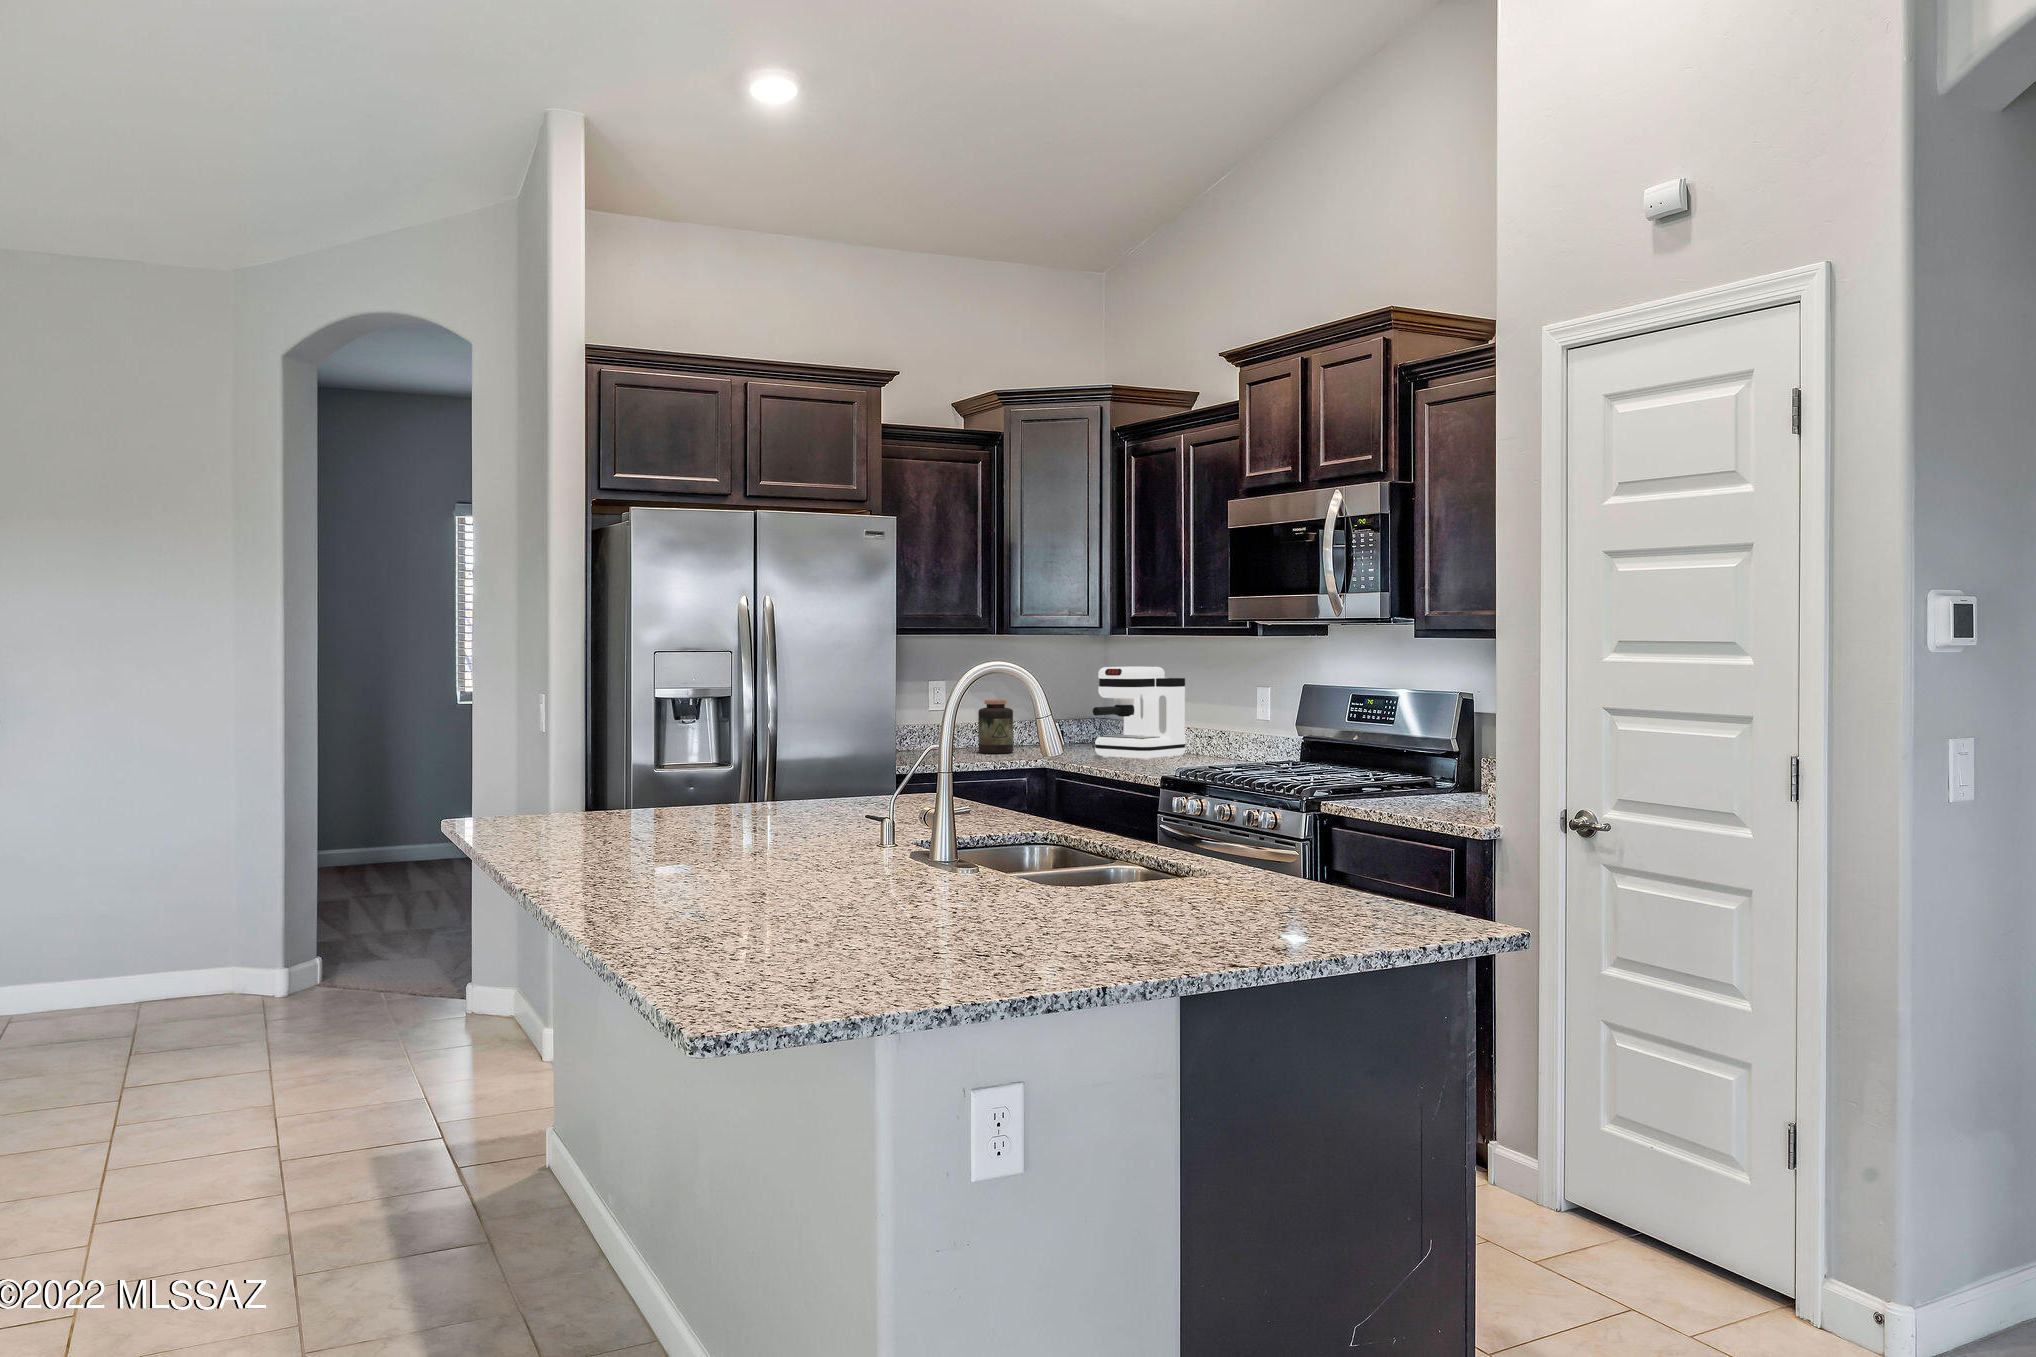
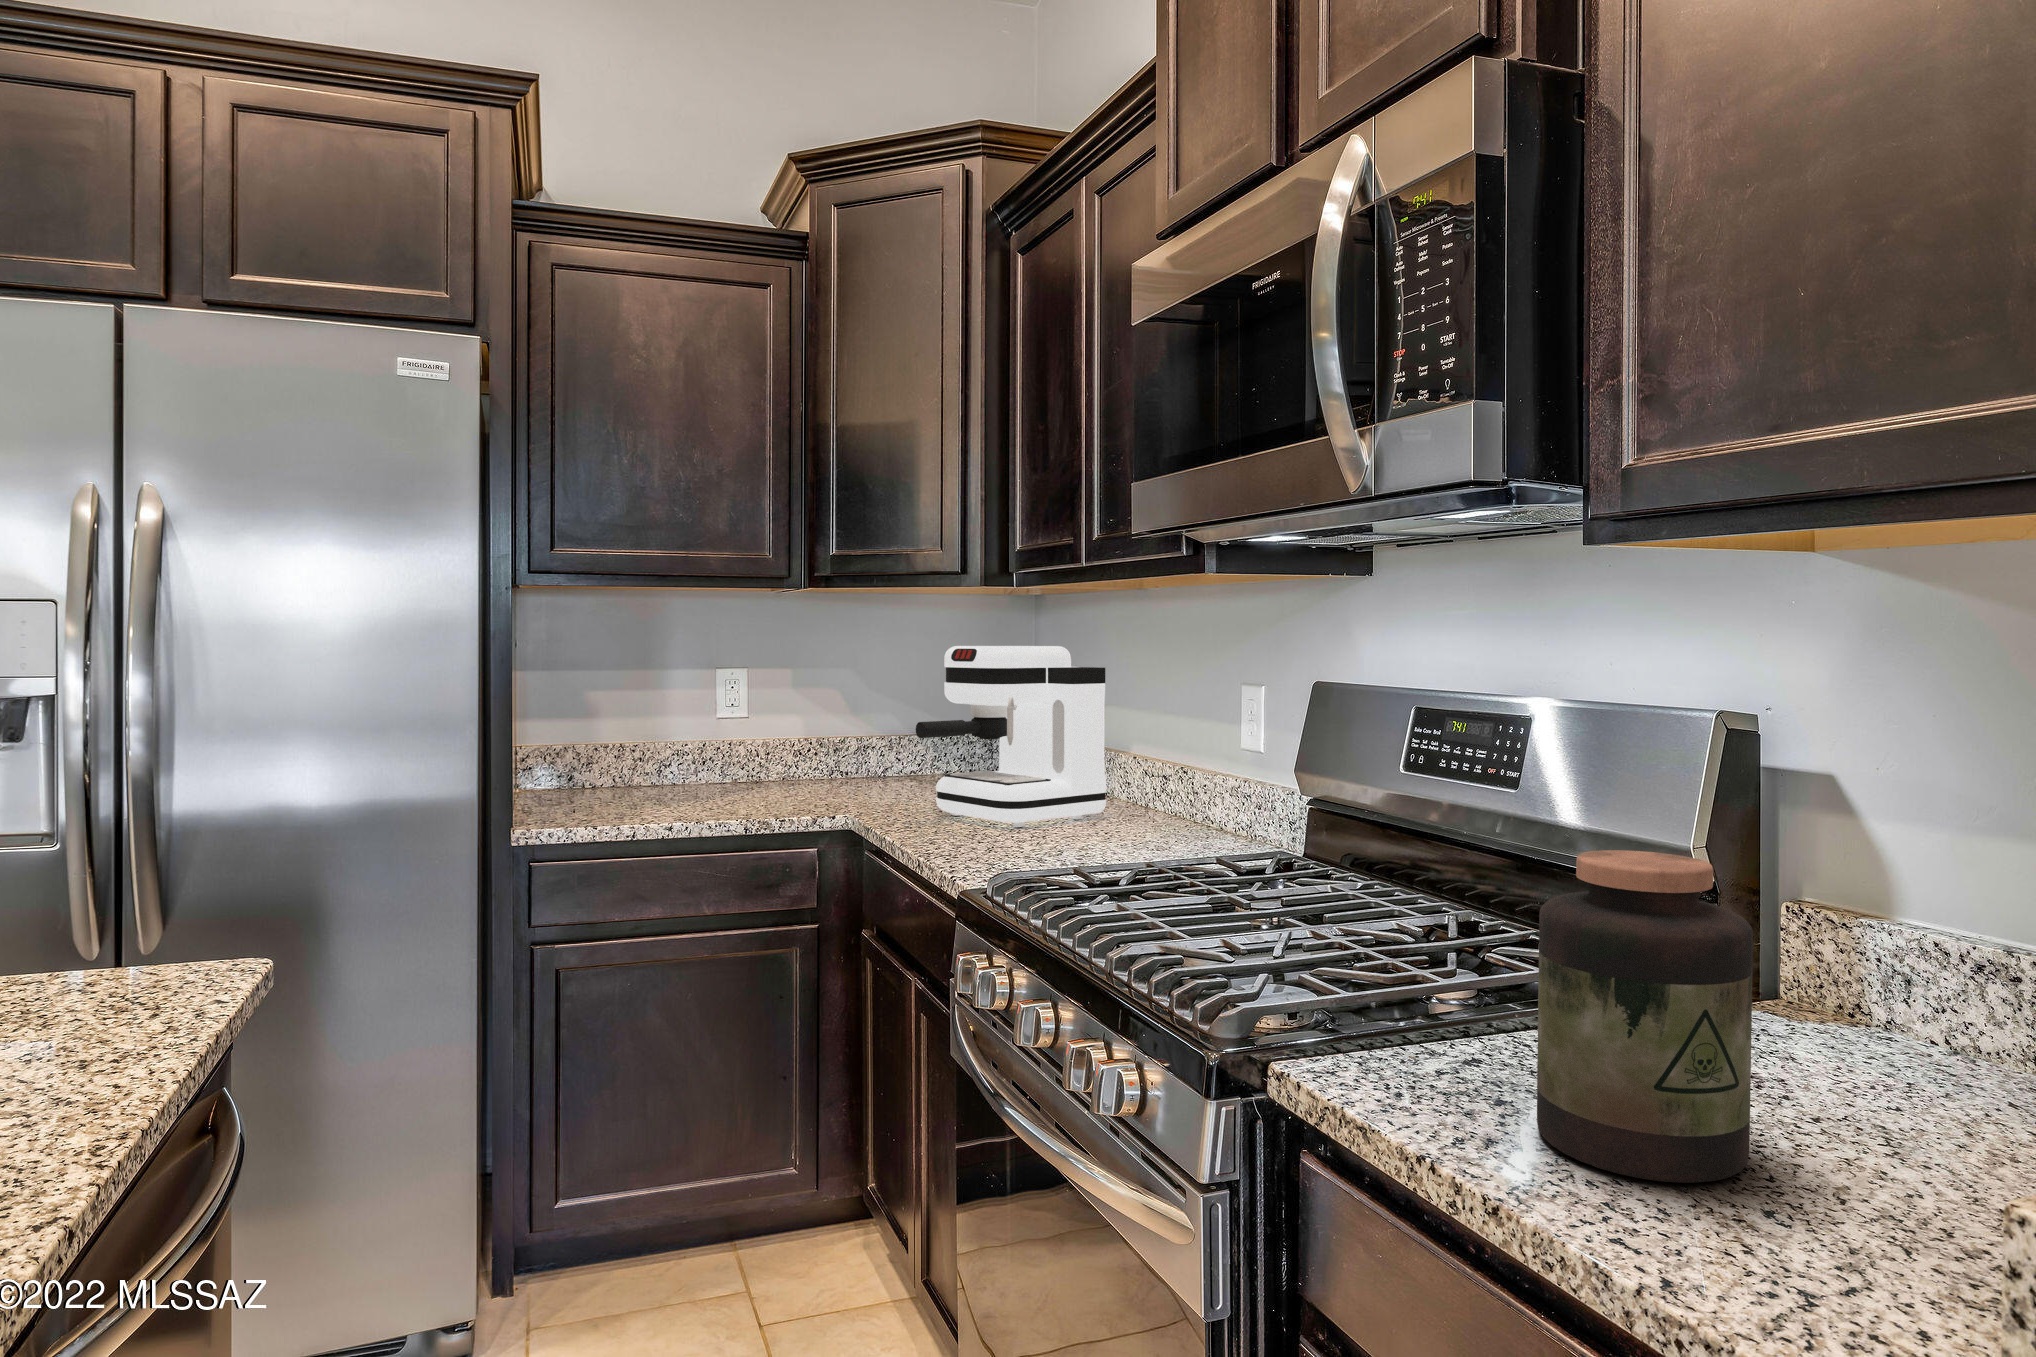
jar: present [978,700,1013,753] -> present [1537,850,1753,1183]

